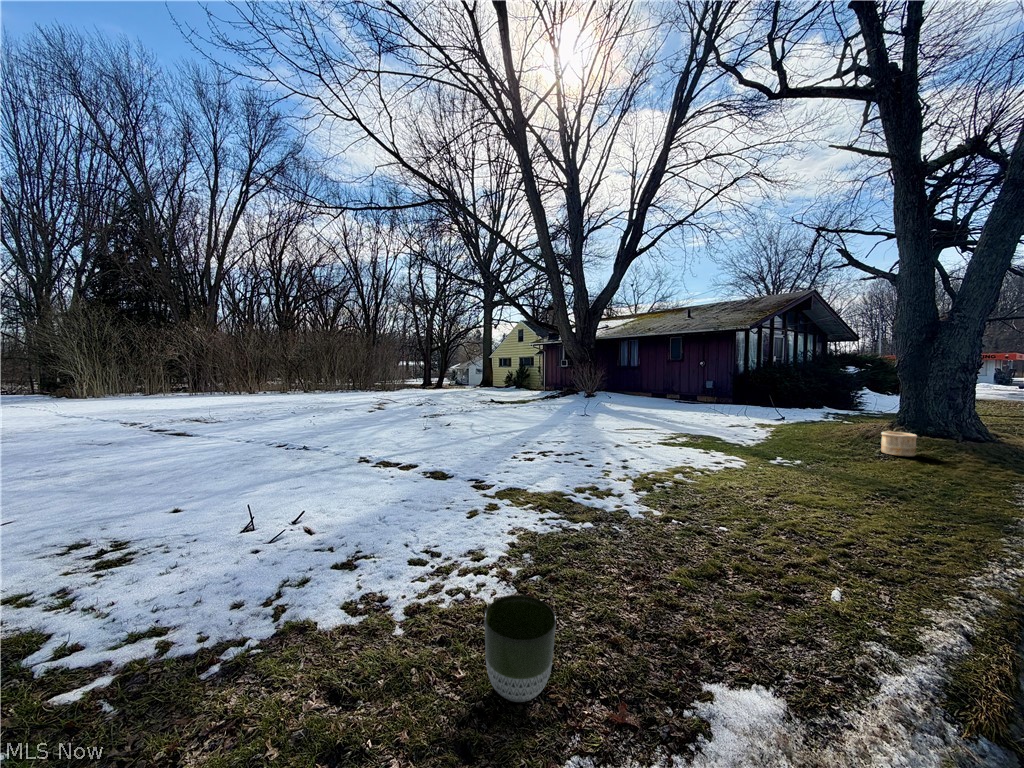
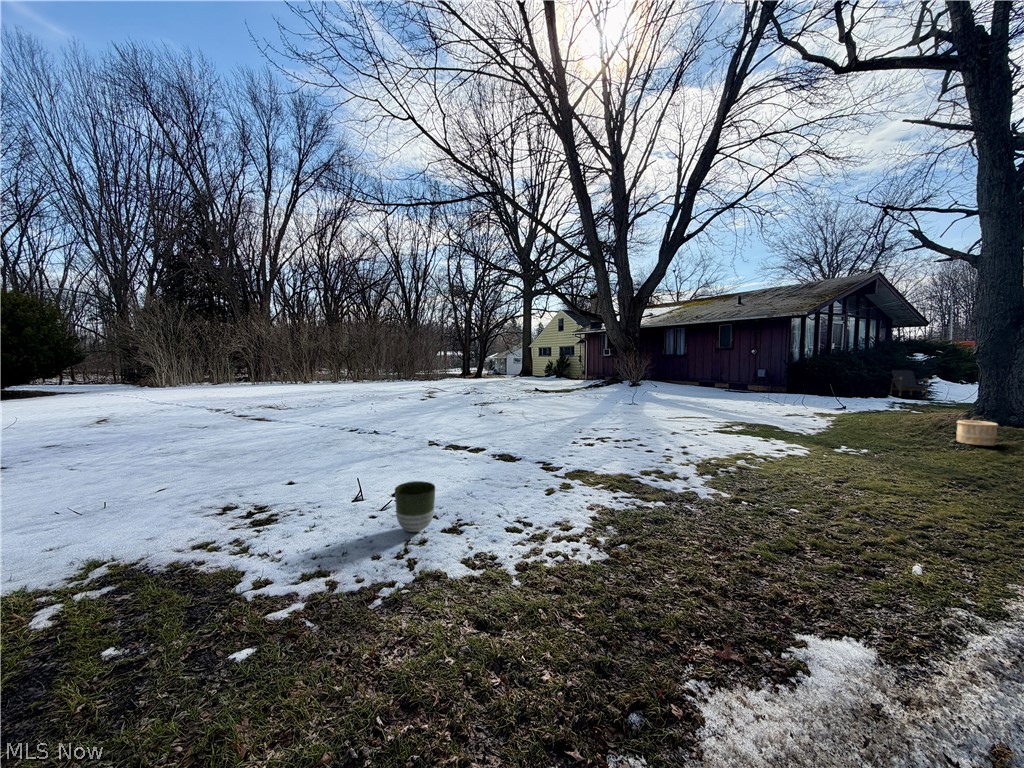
lounge chair: none [827,382,860,408] -> present [890,370,928,397]
planter: present [485,595,556,702] -> present [395,481,435,532]

